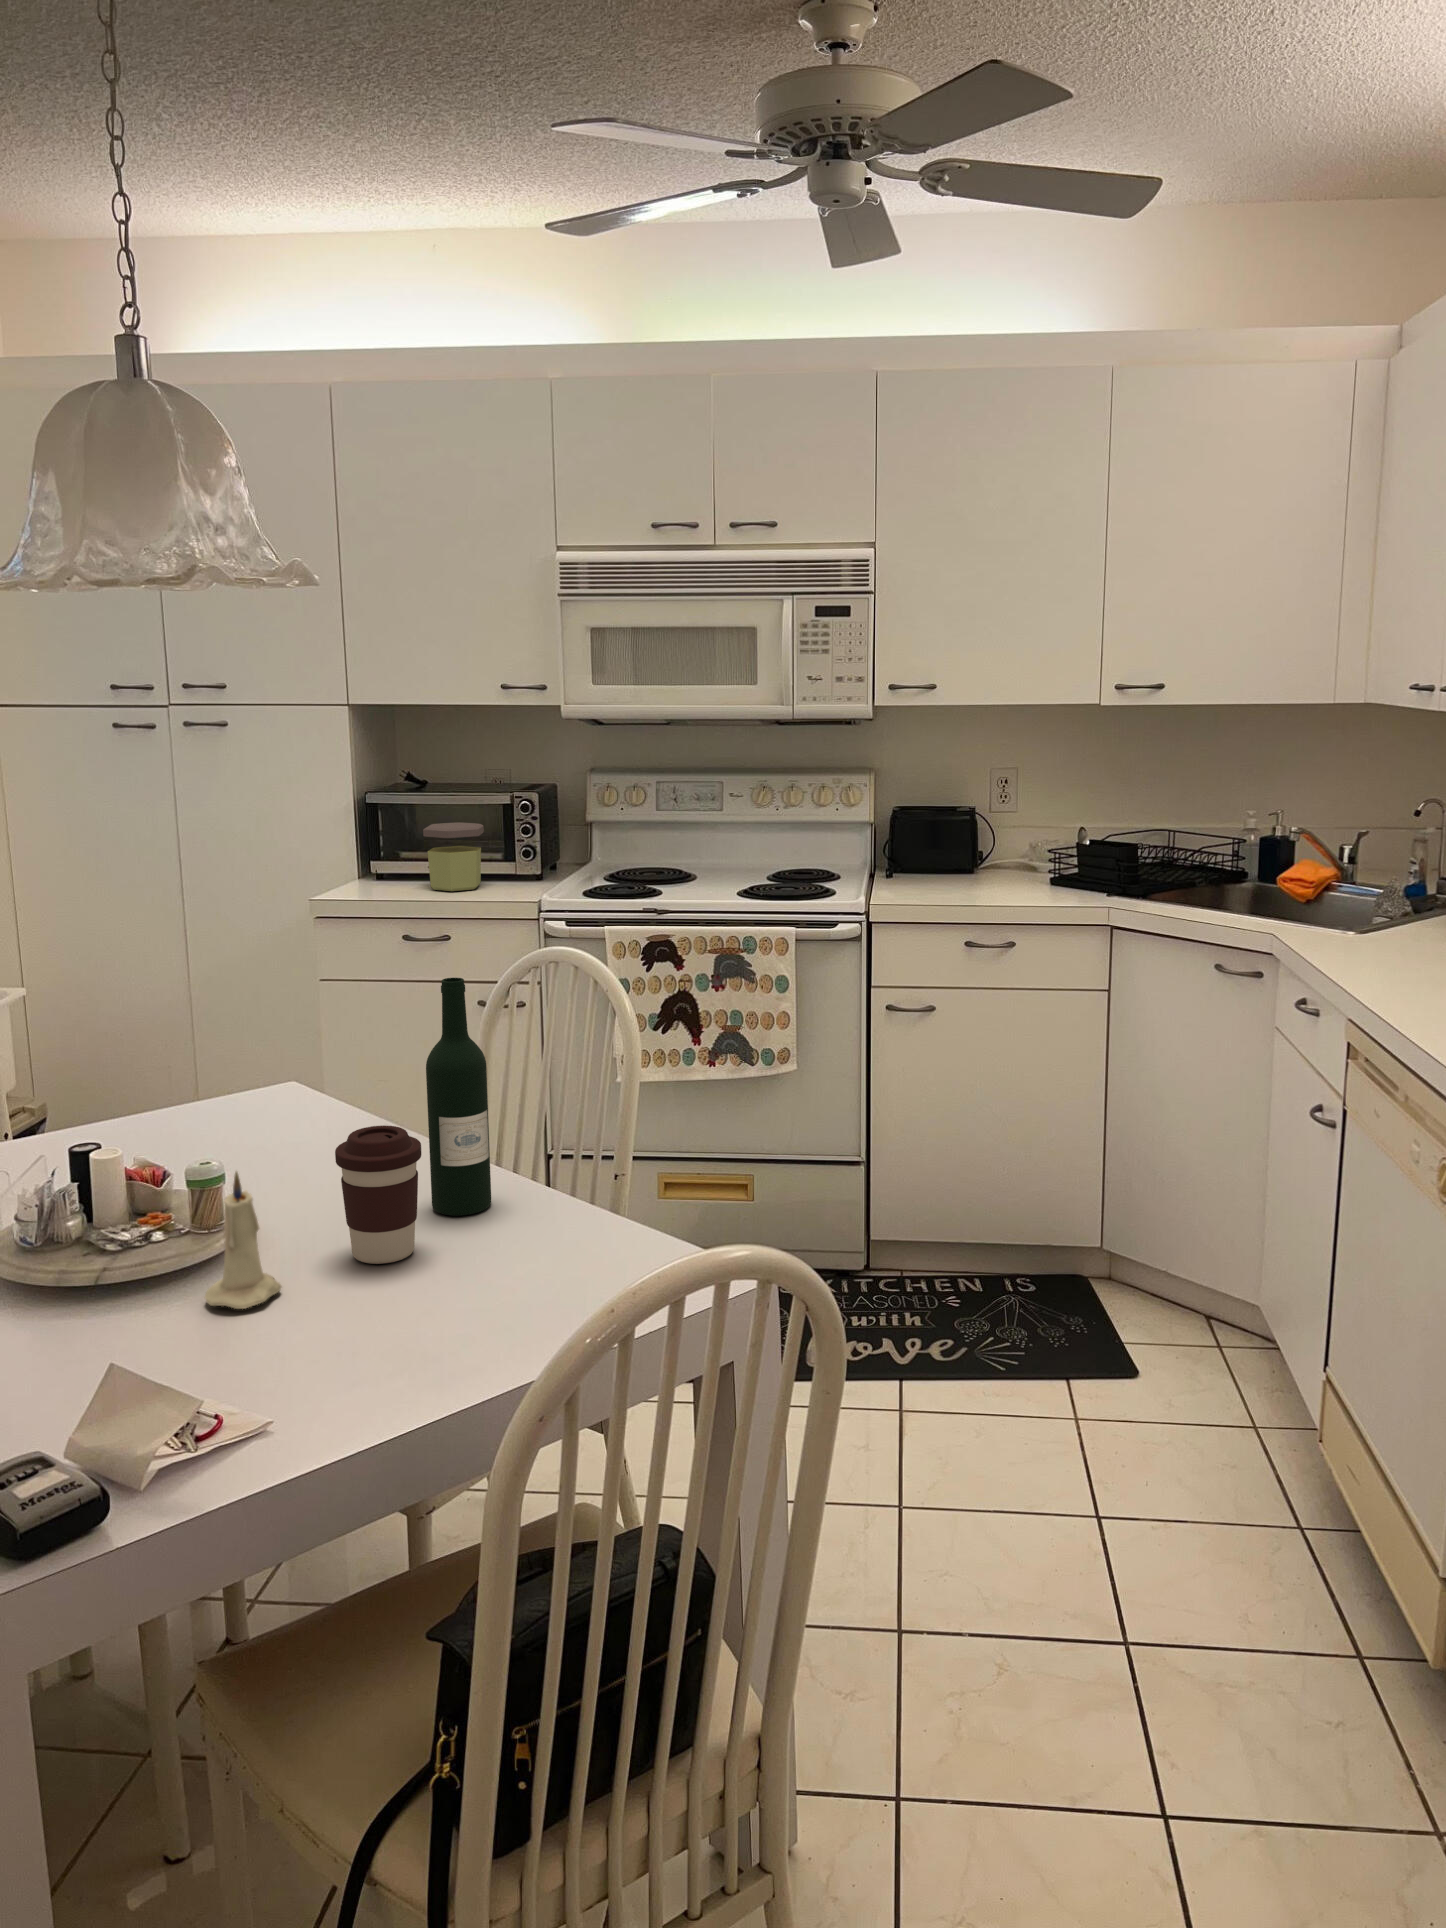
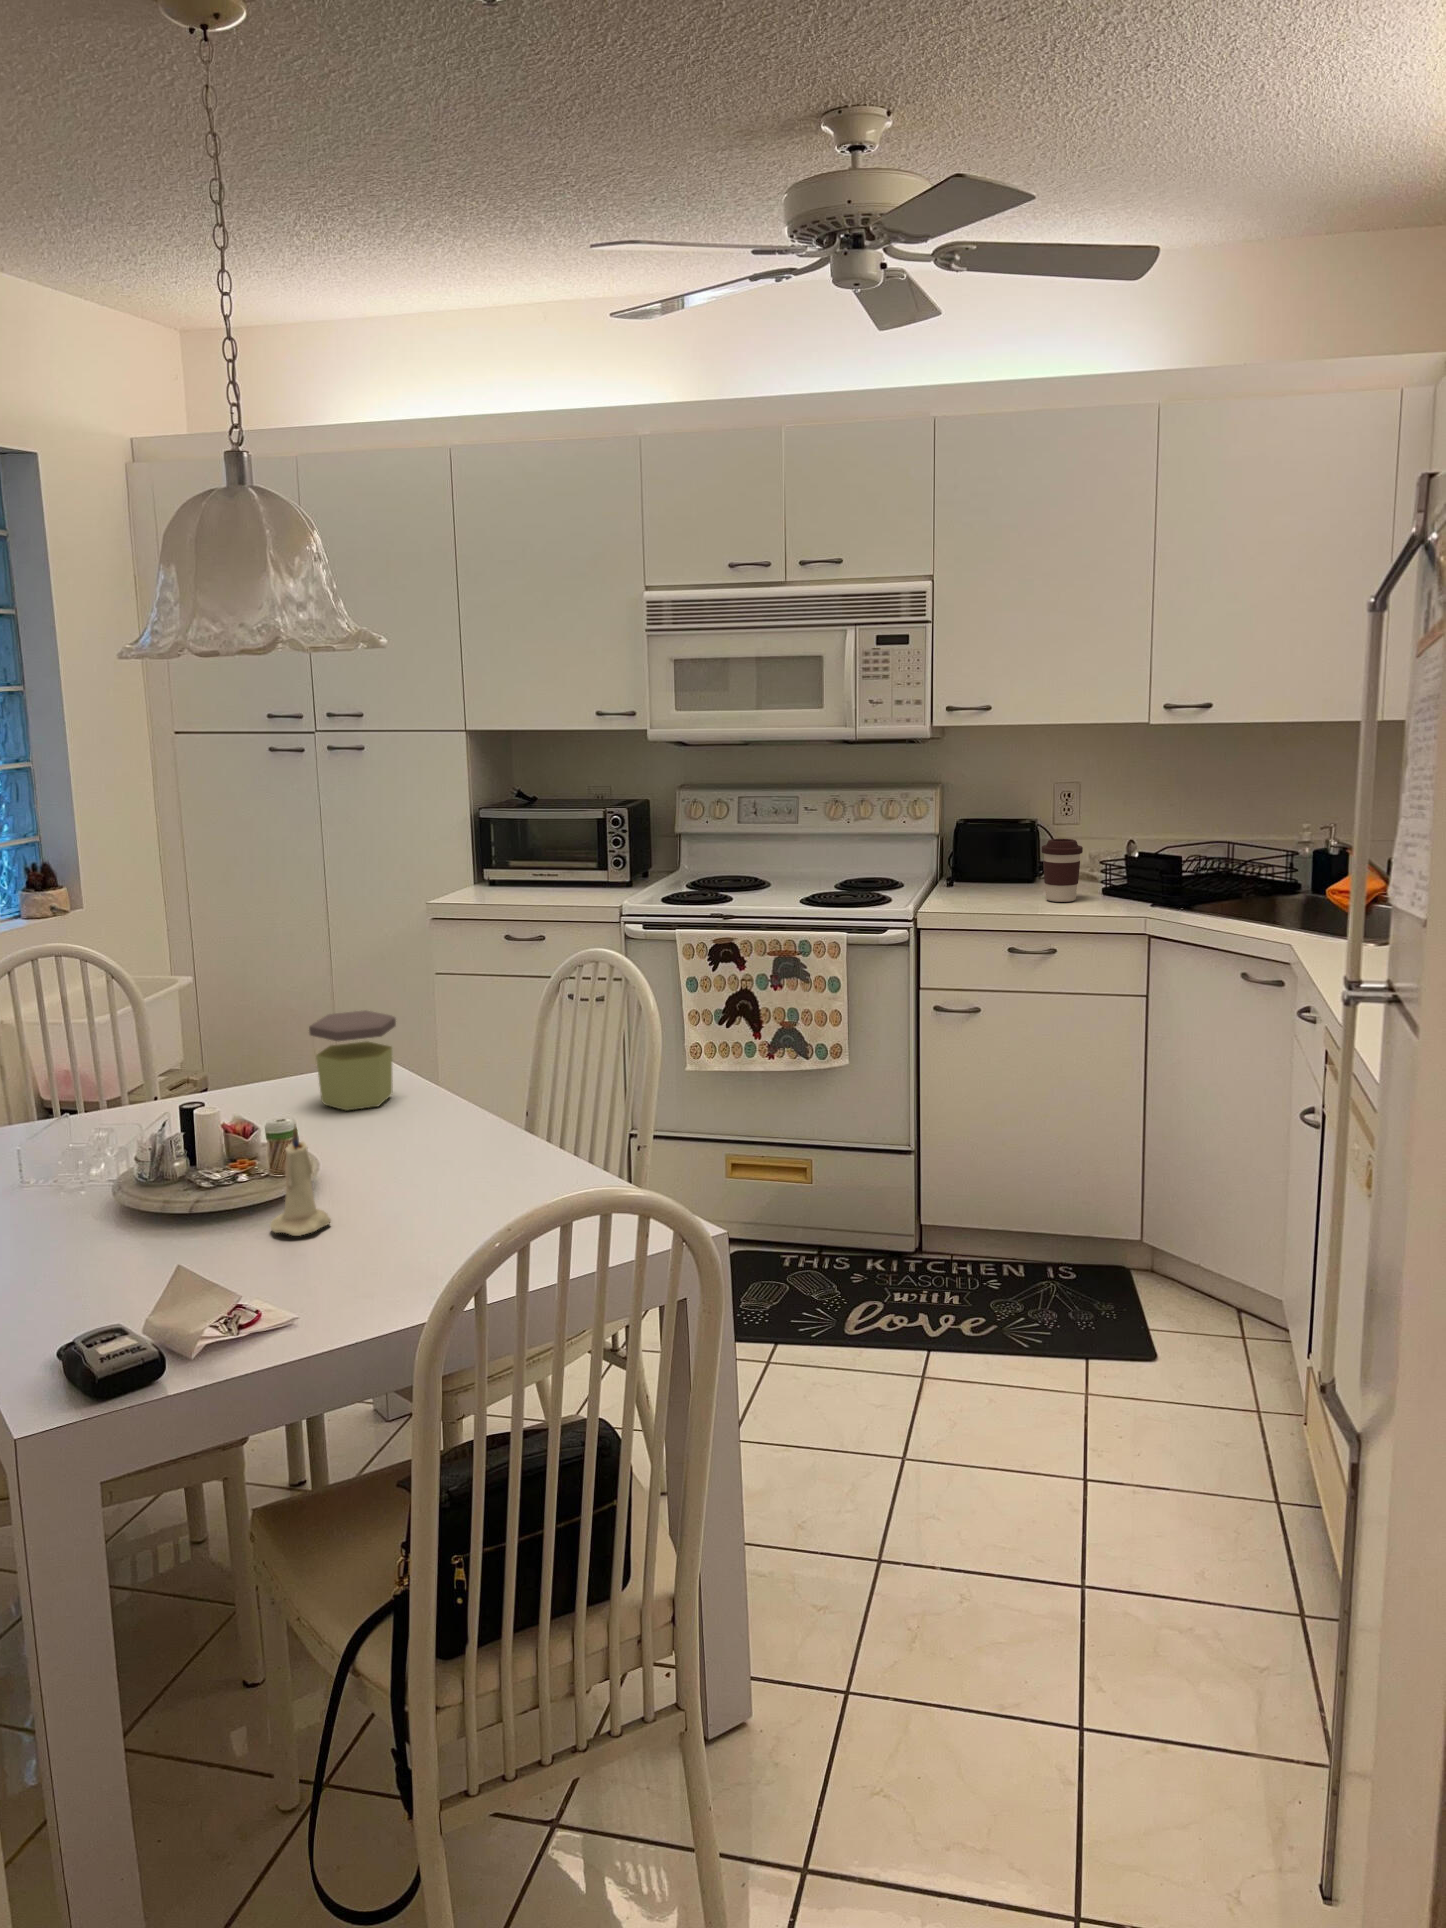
jar: present [423,822,484,891] -> present [309,1010,396,1111]
wine bottle: present [426,978,491,1216] -> none [461,972,516,1172]
coffee cup: present [335,1125,421,1264] -> present [1041,839,1083,902]

